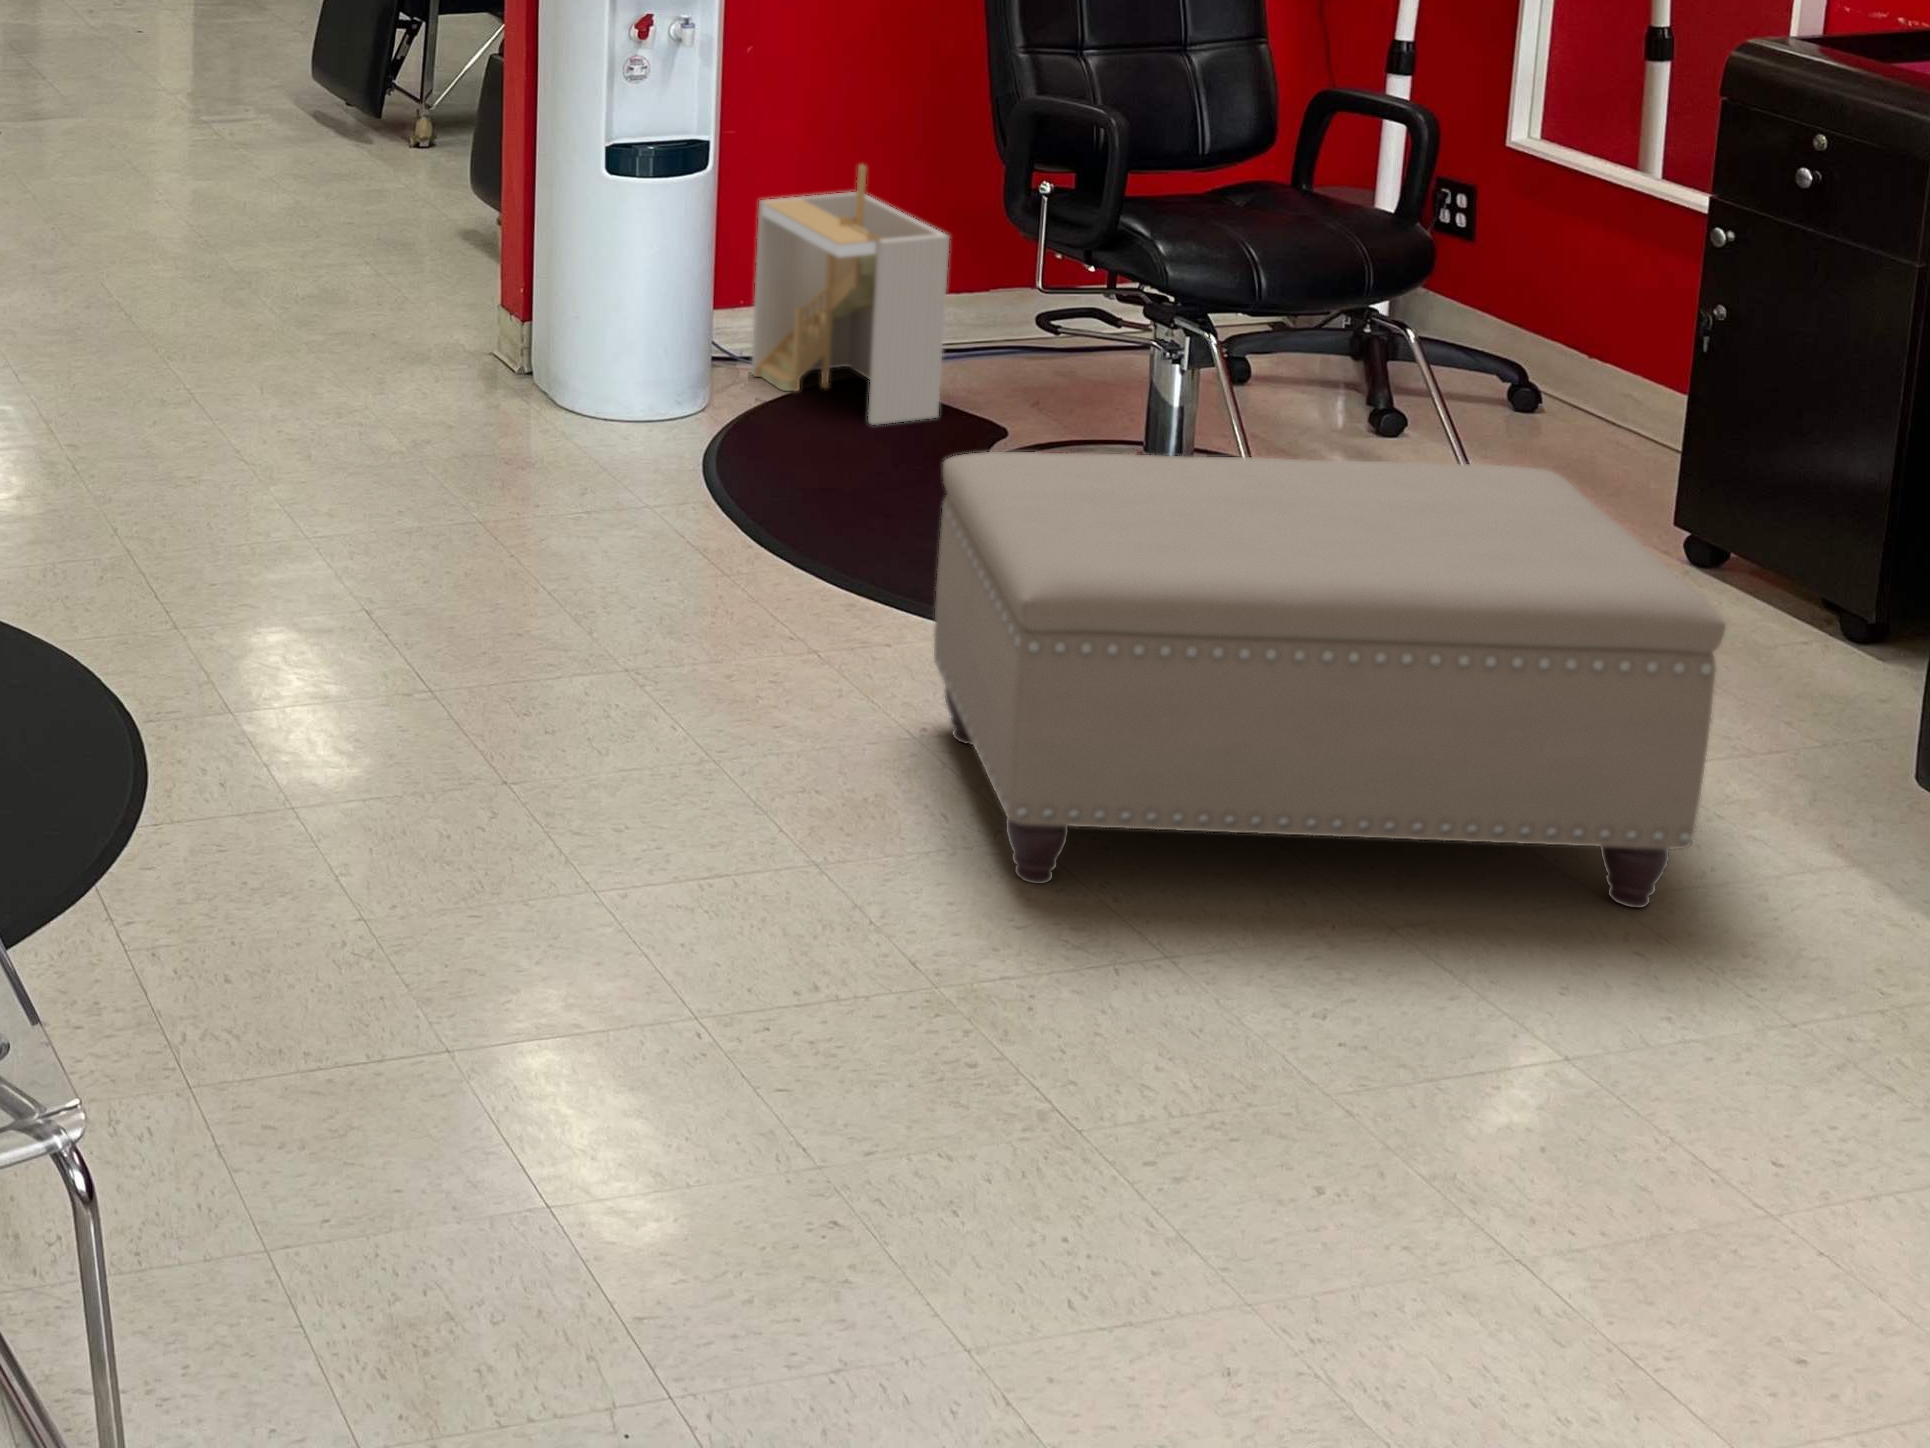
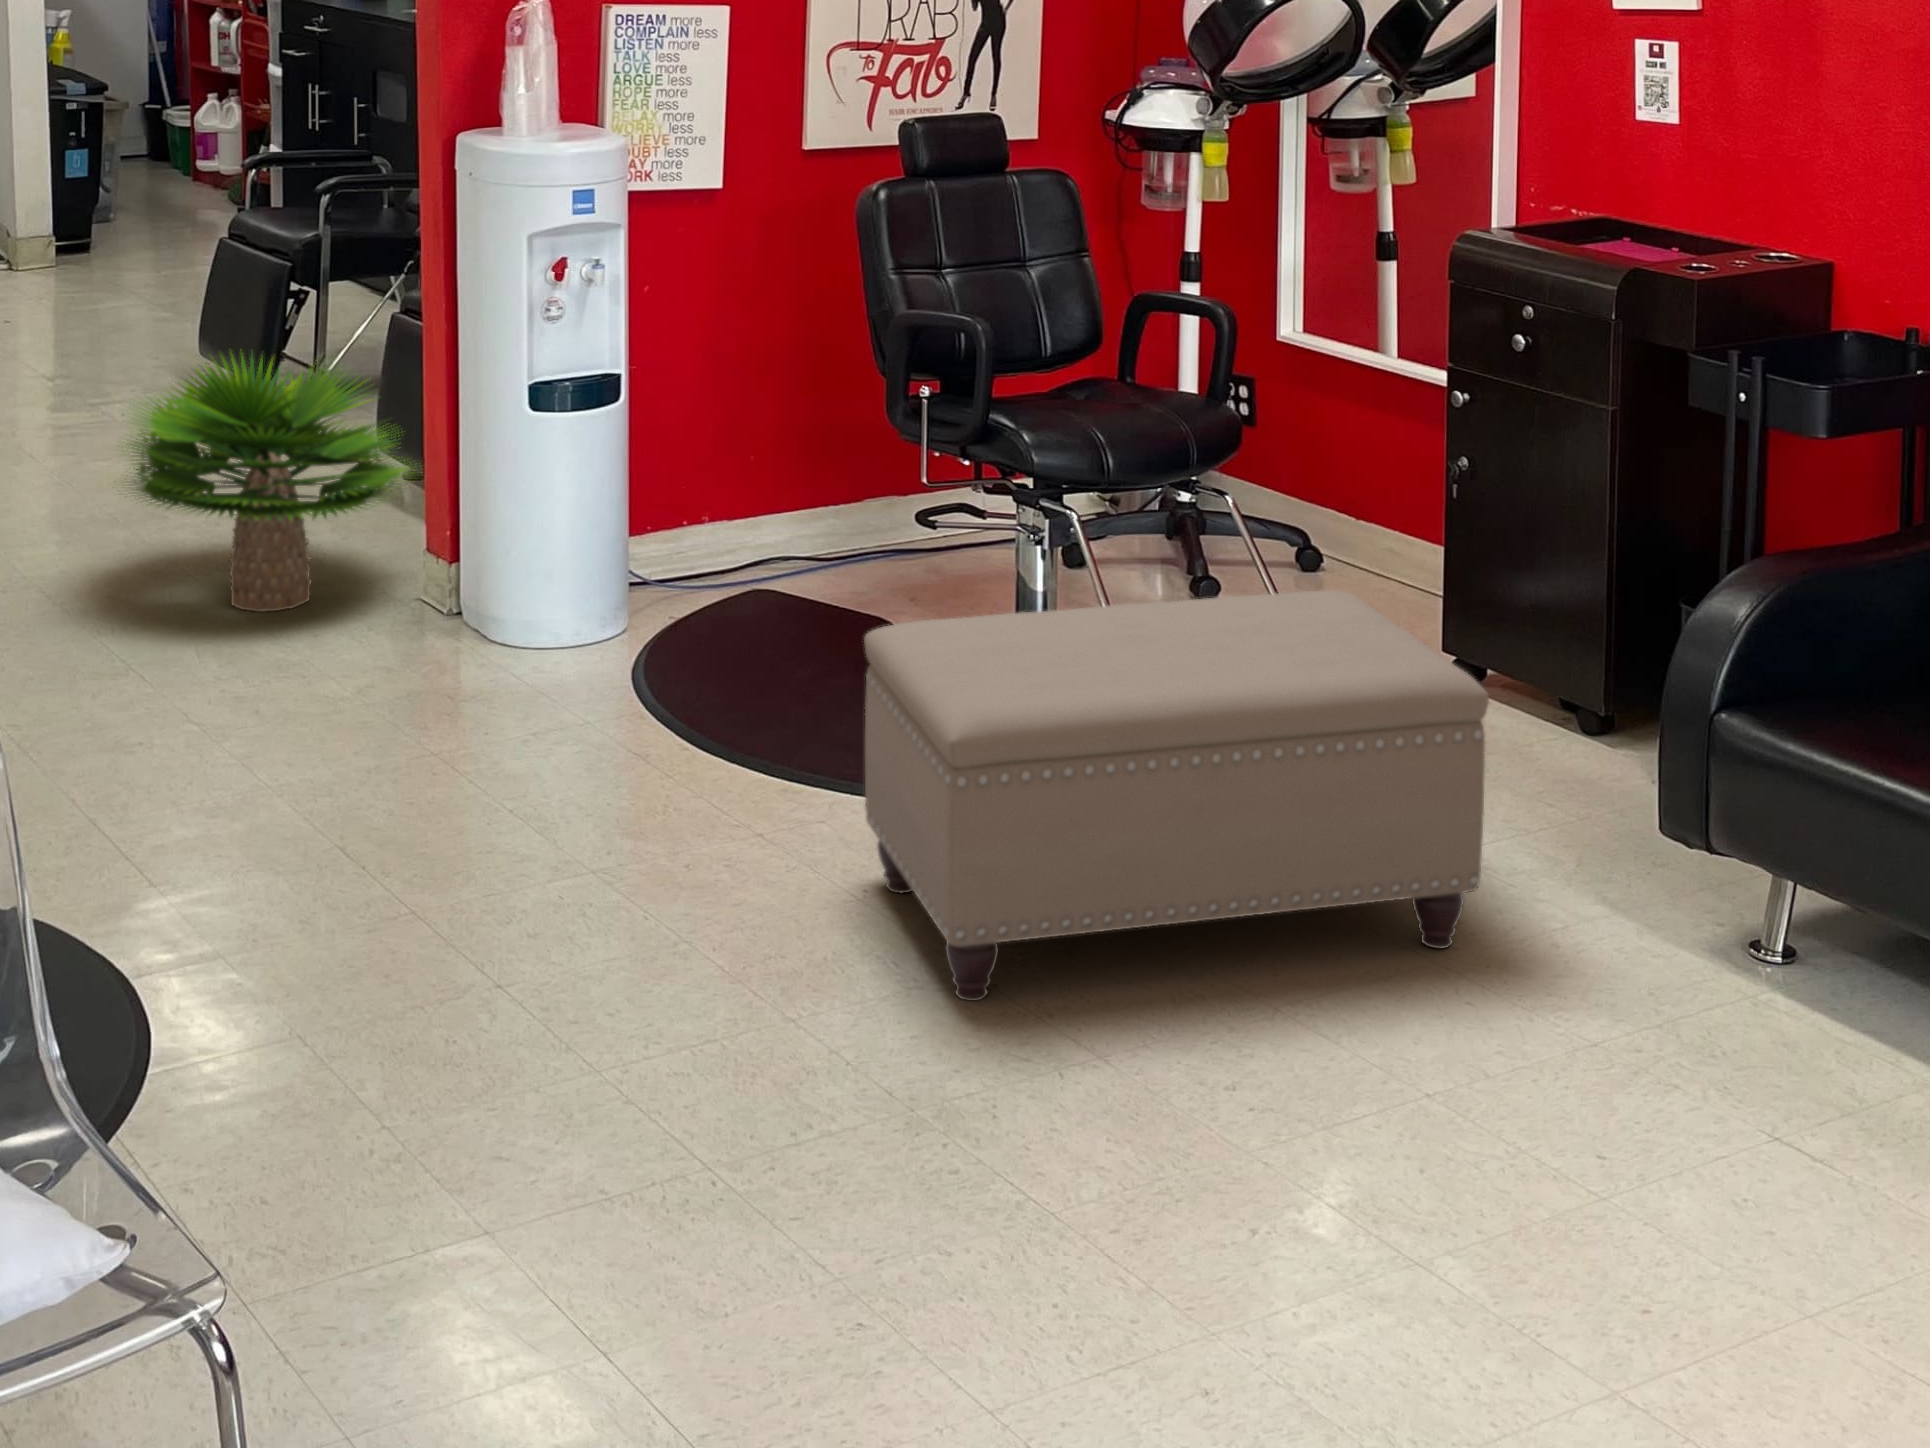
potted plant: none [186,79,510,349] -> present [124,353,407,612]
storage bin: present [751,166,949,425] -> none [662,391,835,632]

